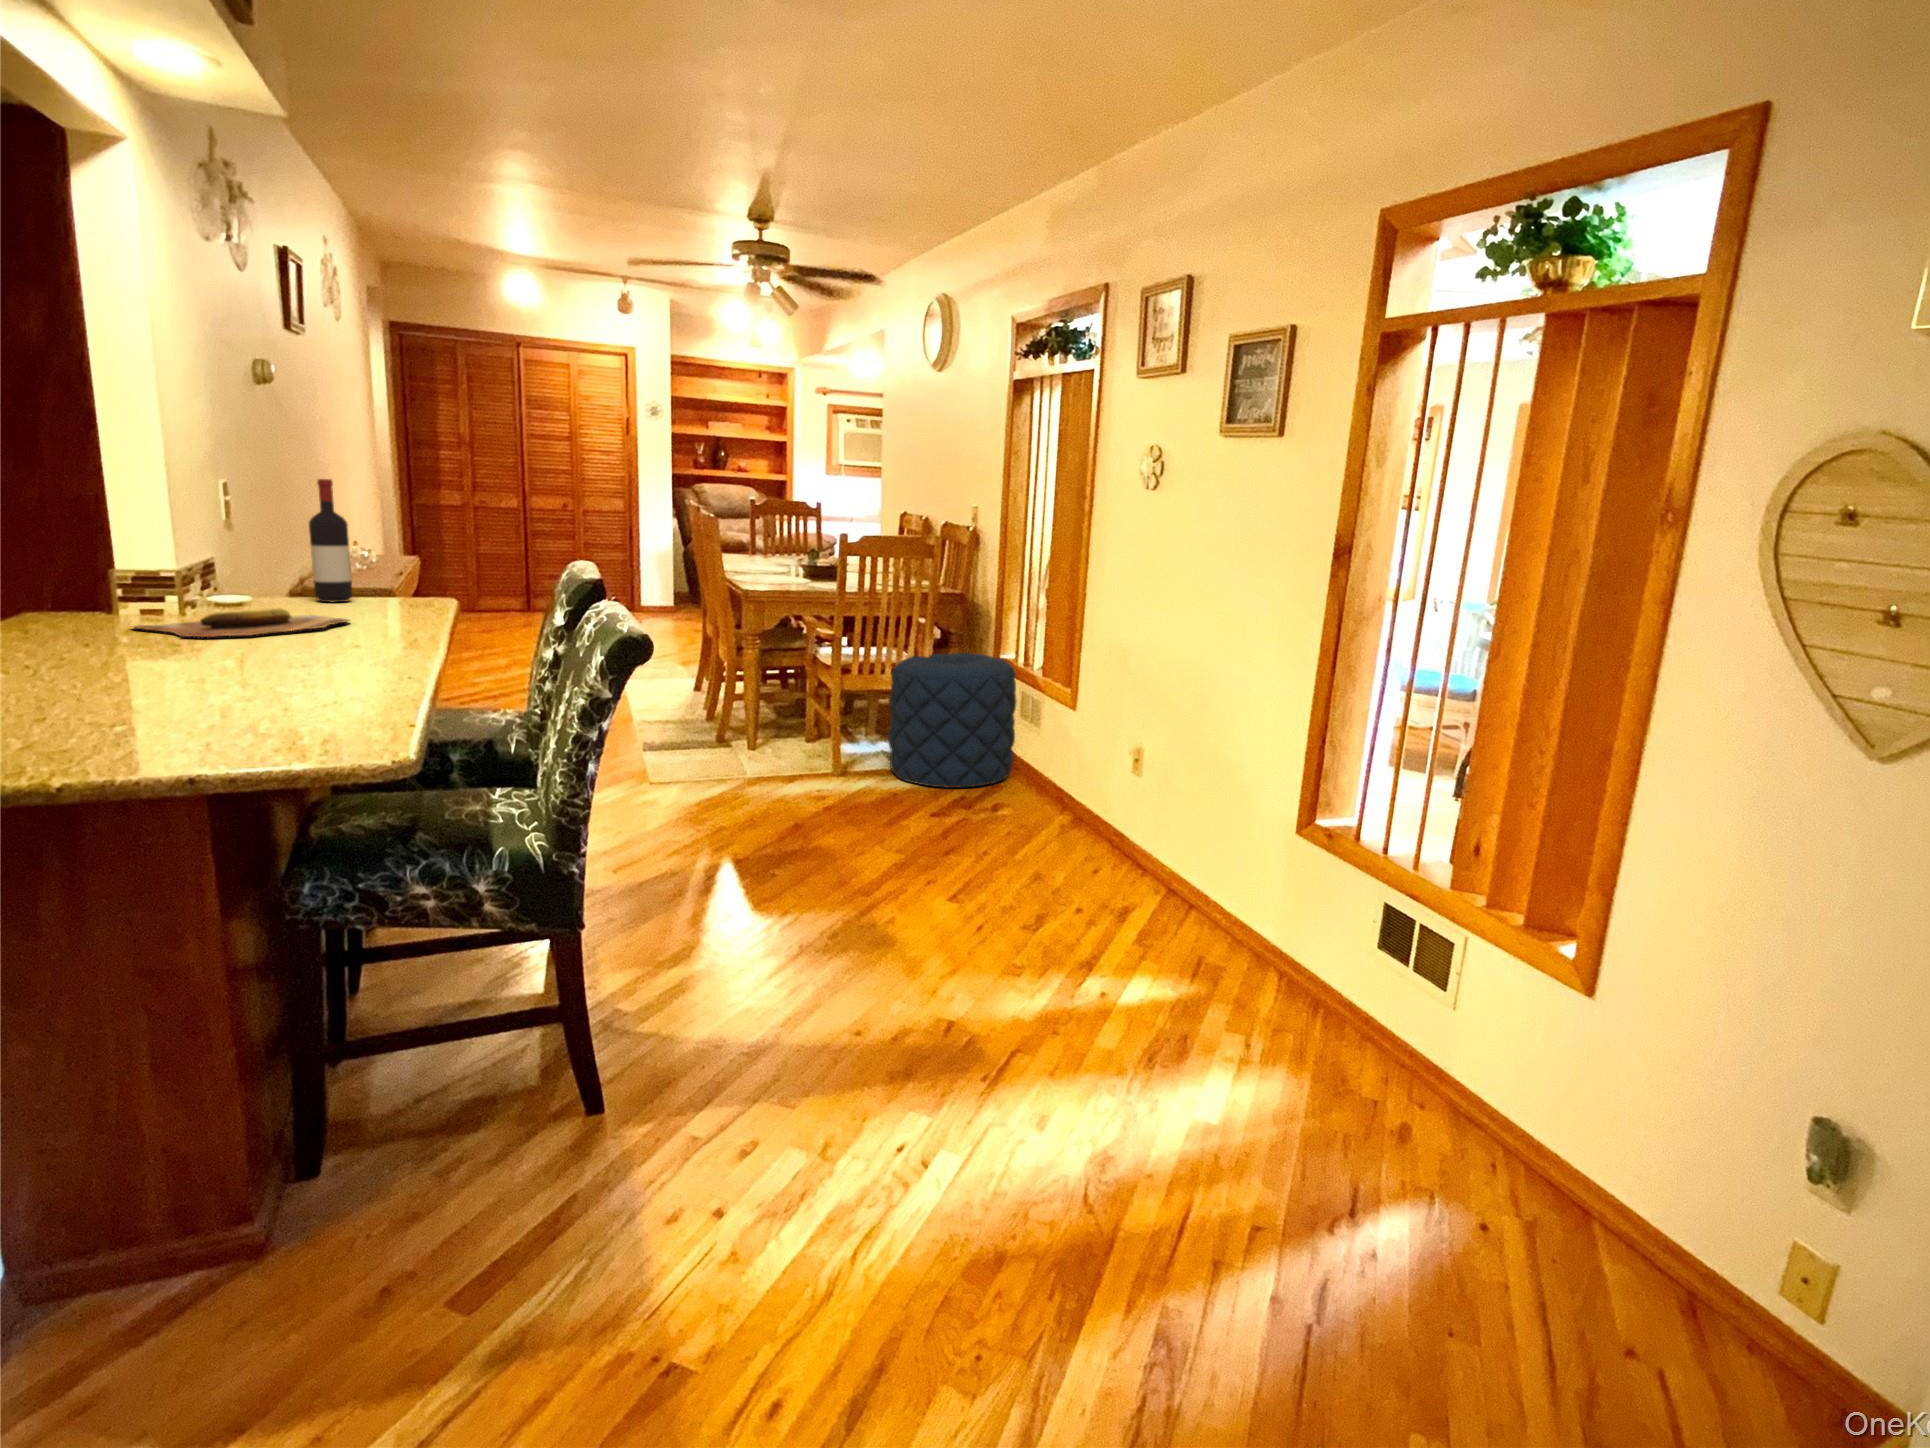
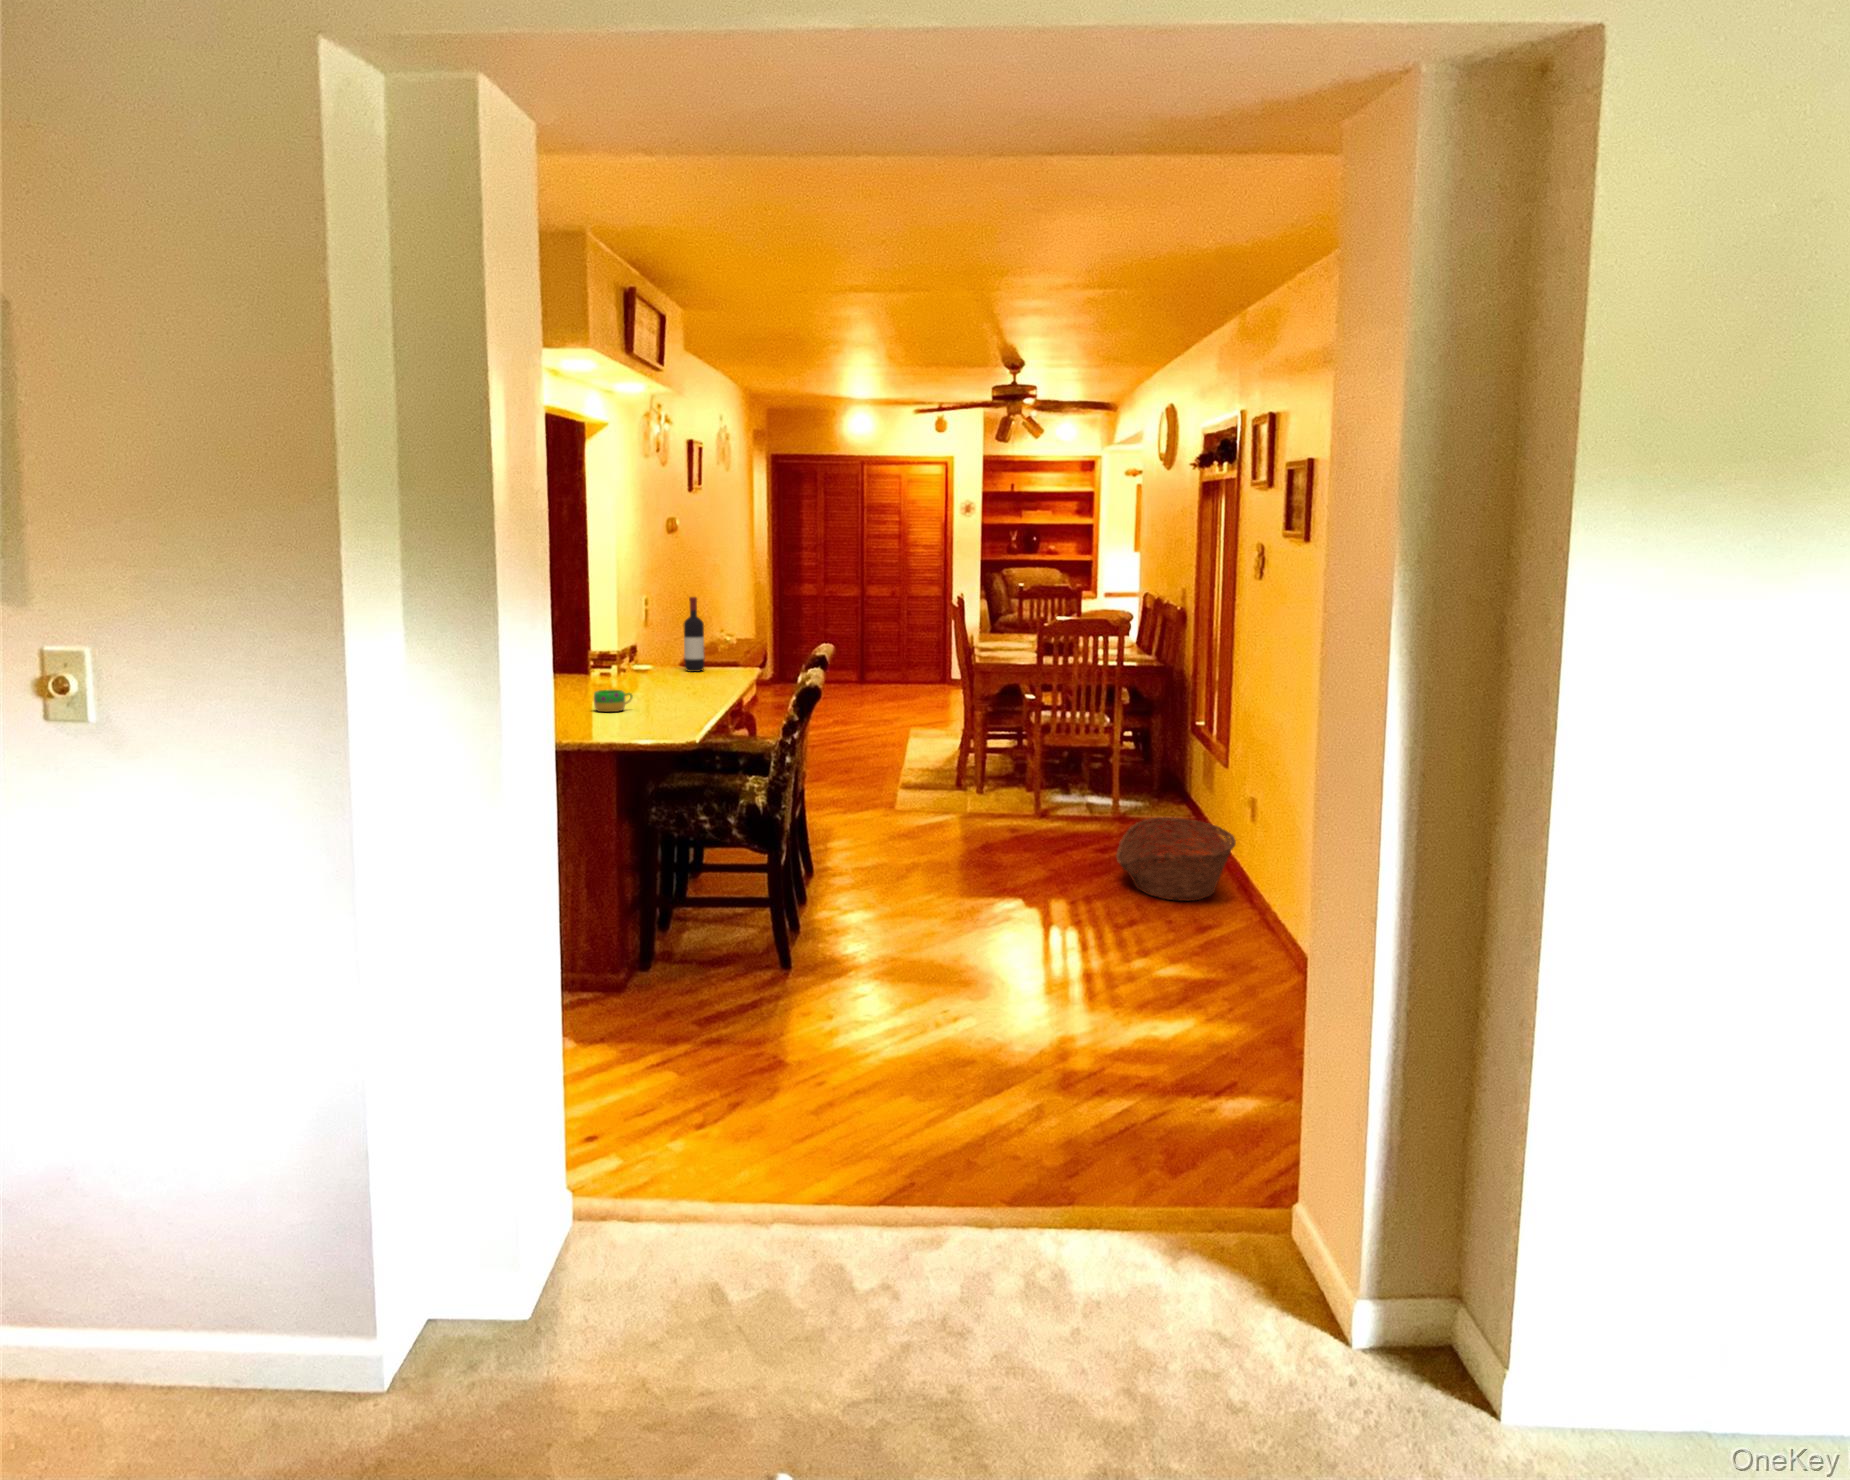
cutting board: present [133,607,349,637] -> none [595,674,697,689]
mug: none [123,643,225,693] -> present [594,690,632,712]
pouf: present [888,653,1016,788] -> none [1082,721,1189,831]
basket: none [994,774,1155,889] -> present [1116,817,1236,901]

